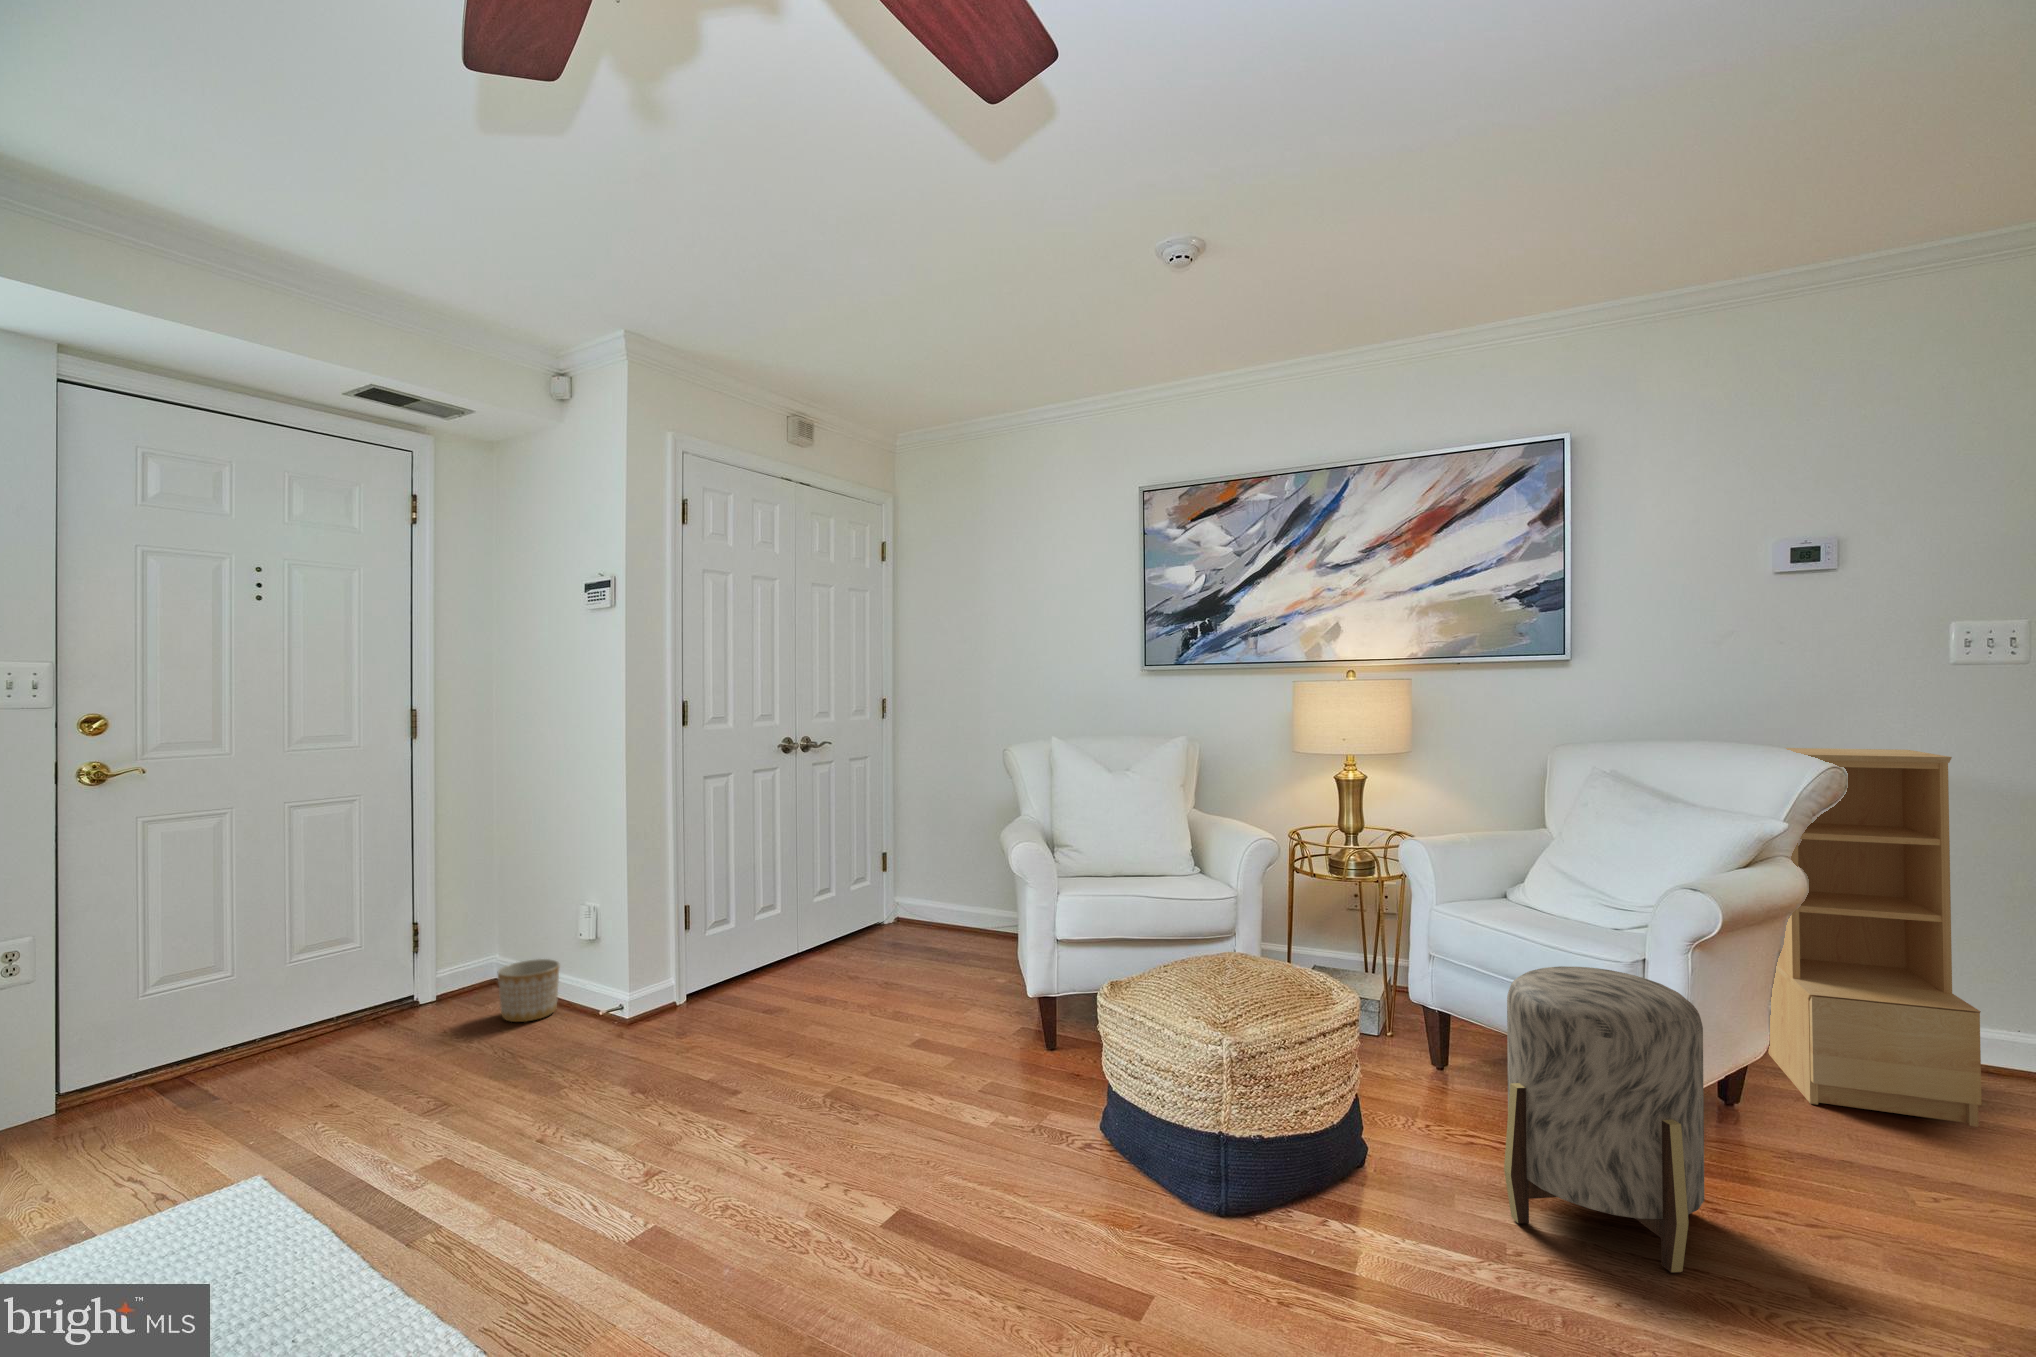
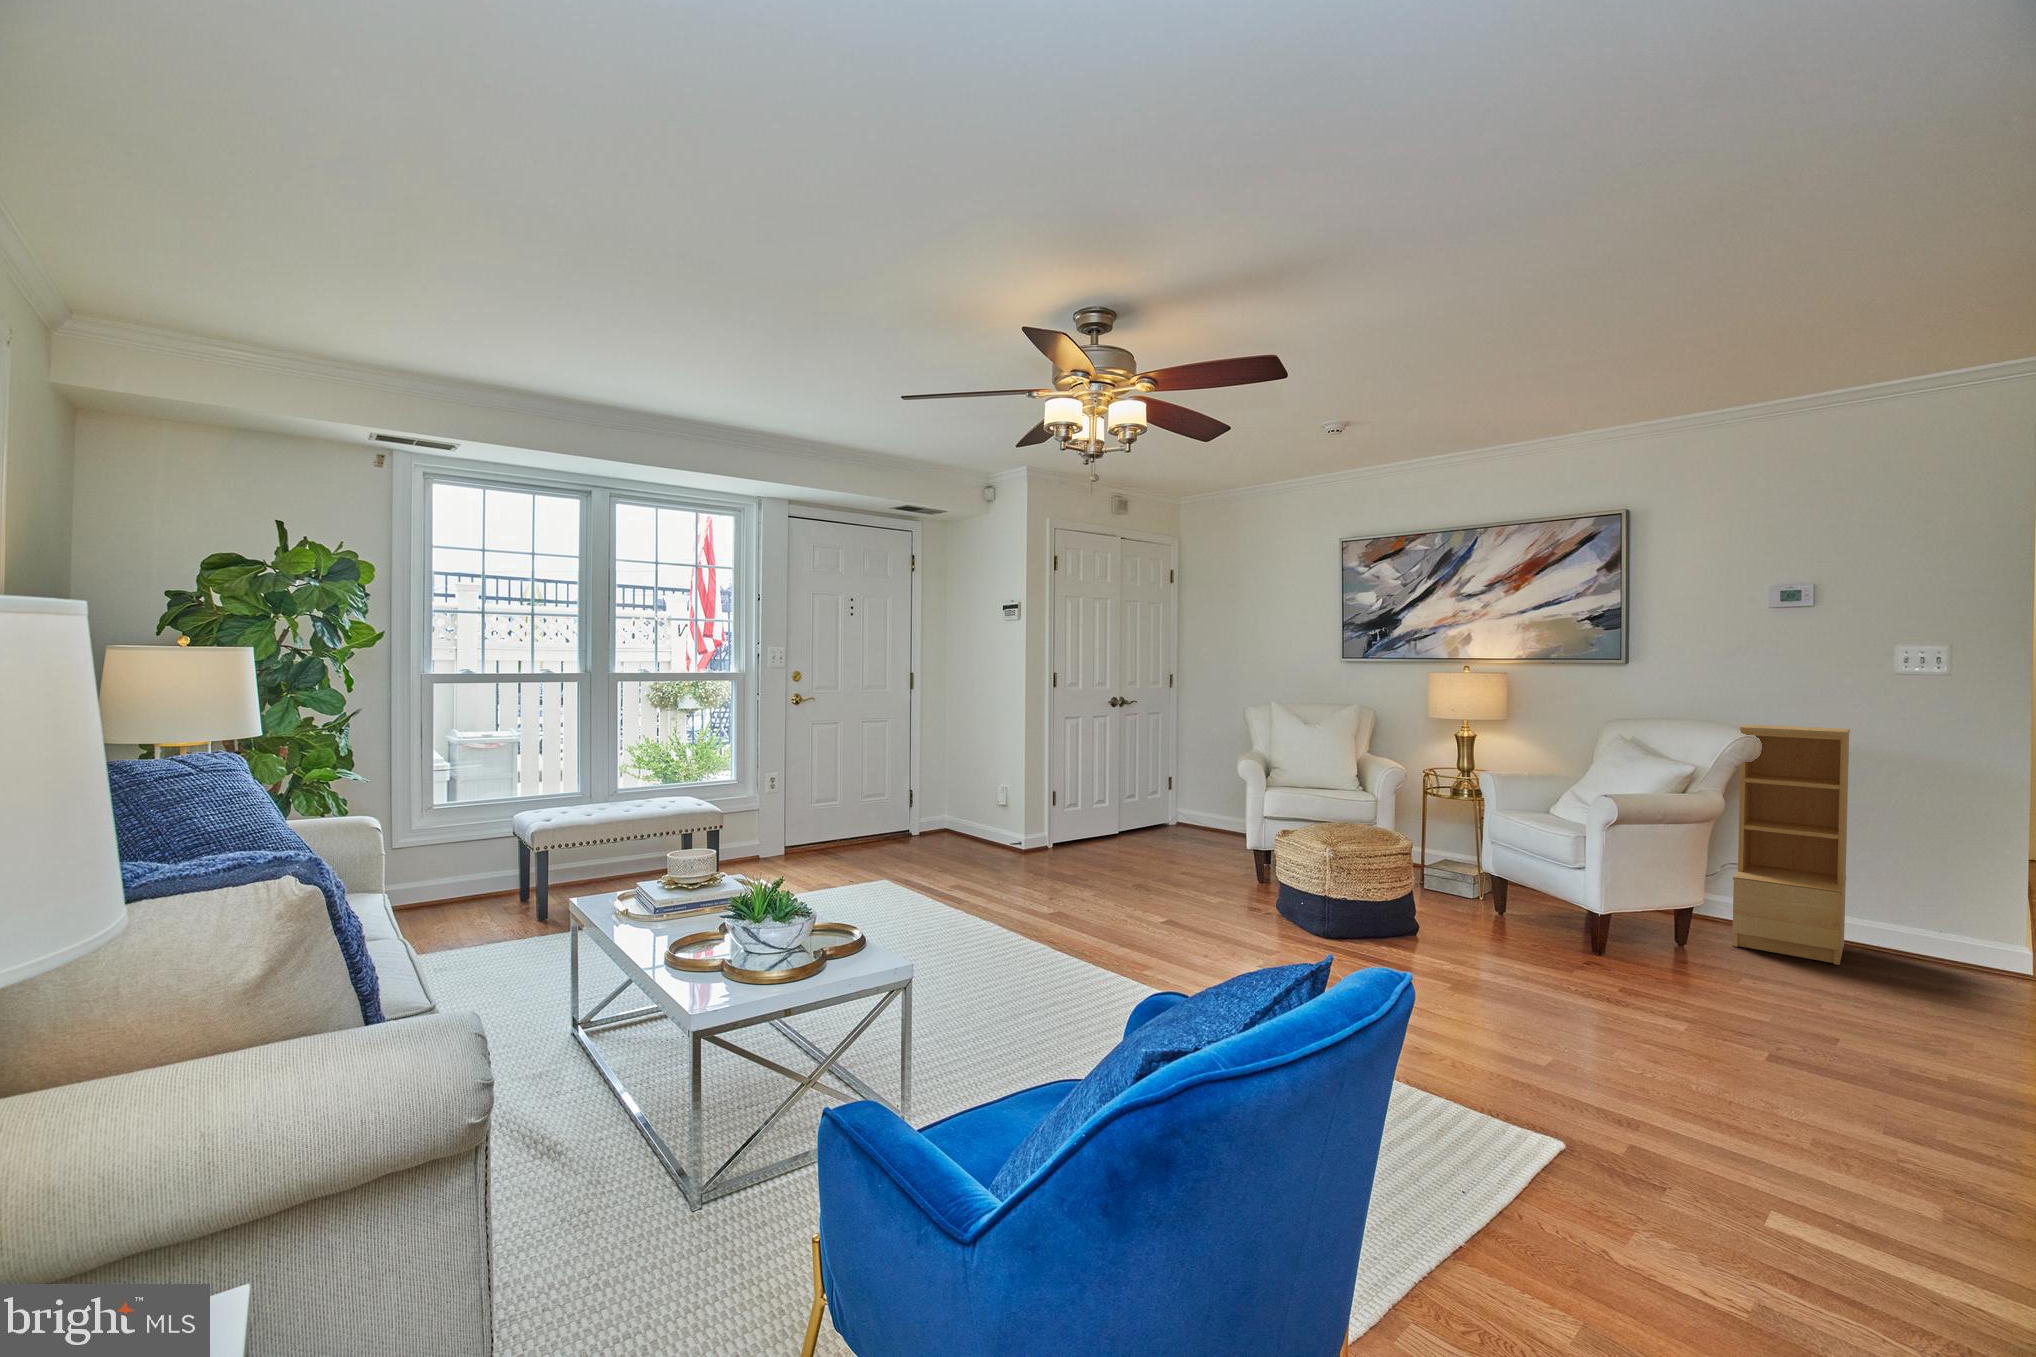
planter: present [498,959,560,1022] -> none [953,814,984,845]
ottoman: present [1504,966,1704,1272] -> none [1466,831,1583,975]

